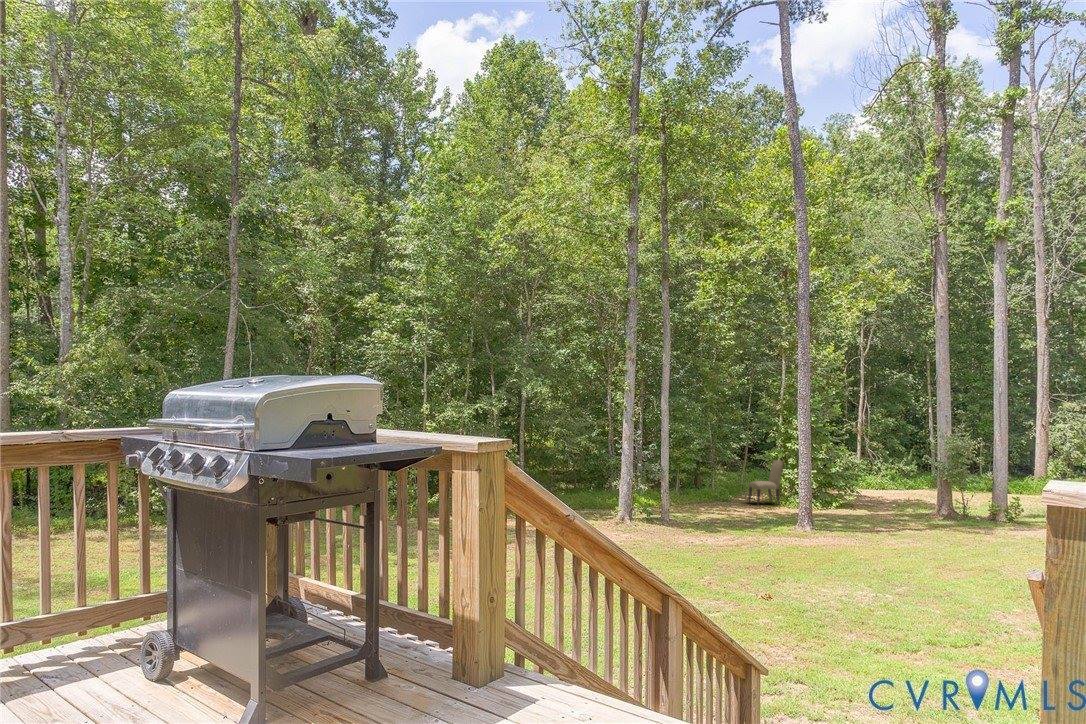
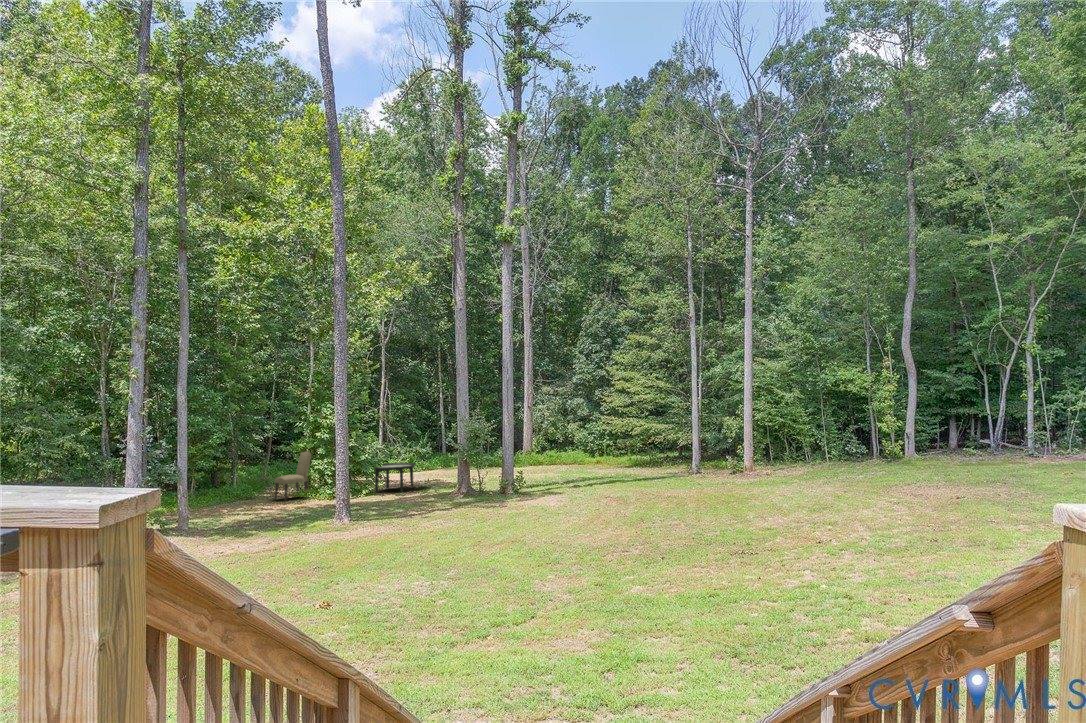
round table: none [845,479,895,512] -> present [374,463,416,492]

